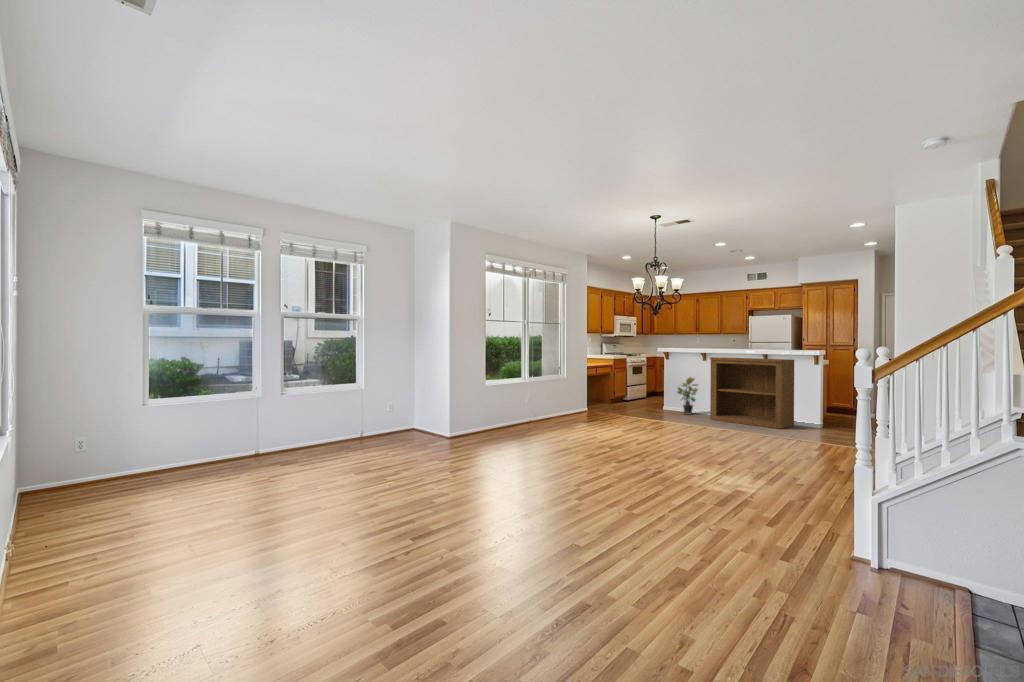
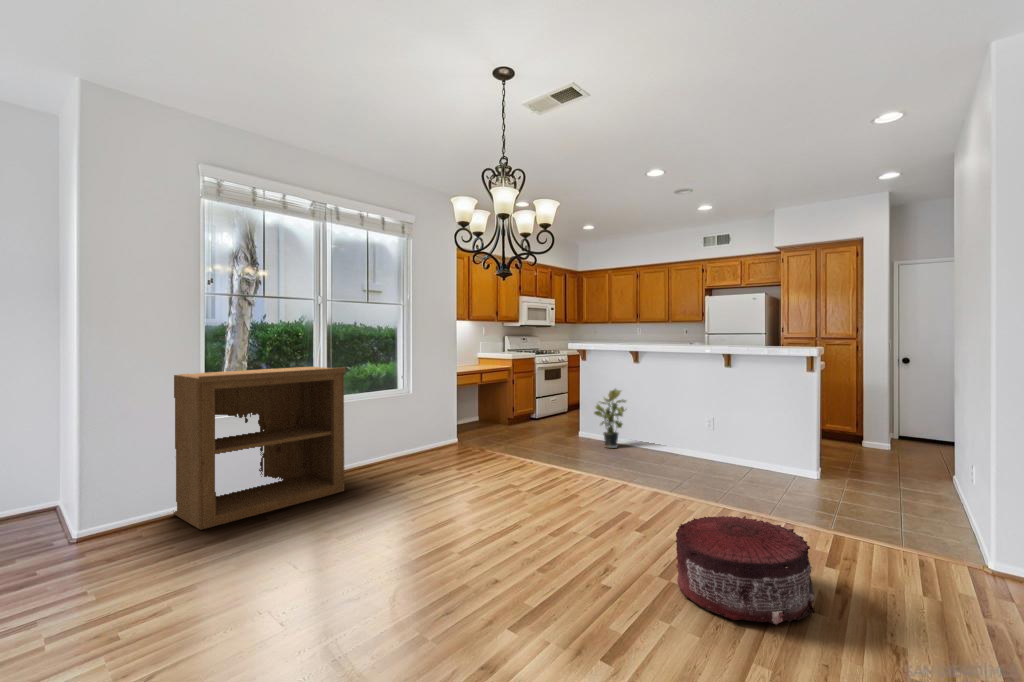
bookshelf: present [710,357,794,429] -> present [174,367,346,530]
pouf: none [742,430,808,468] -> present [676,516,815,624]

